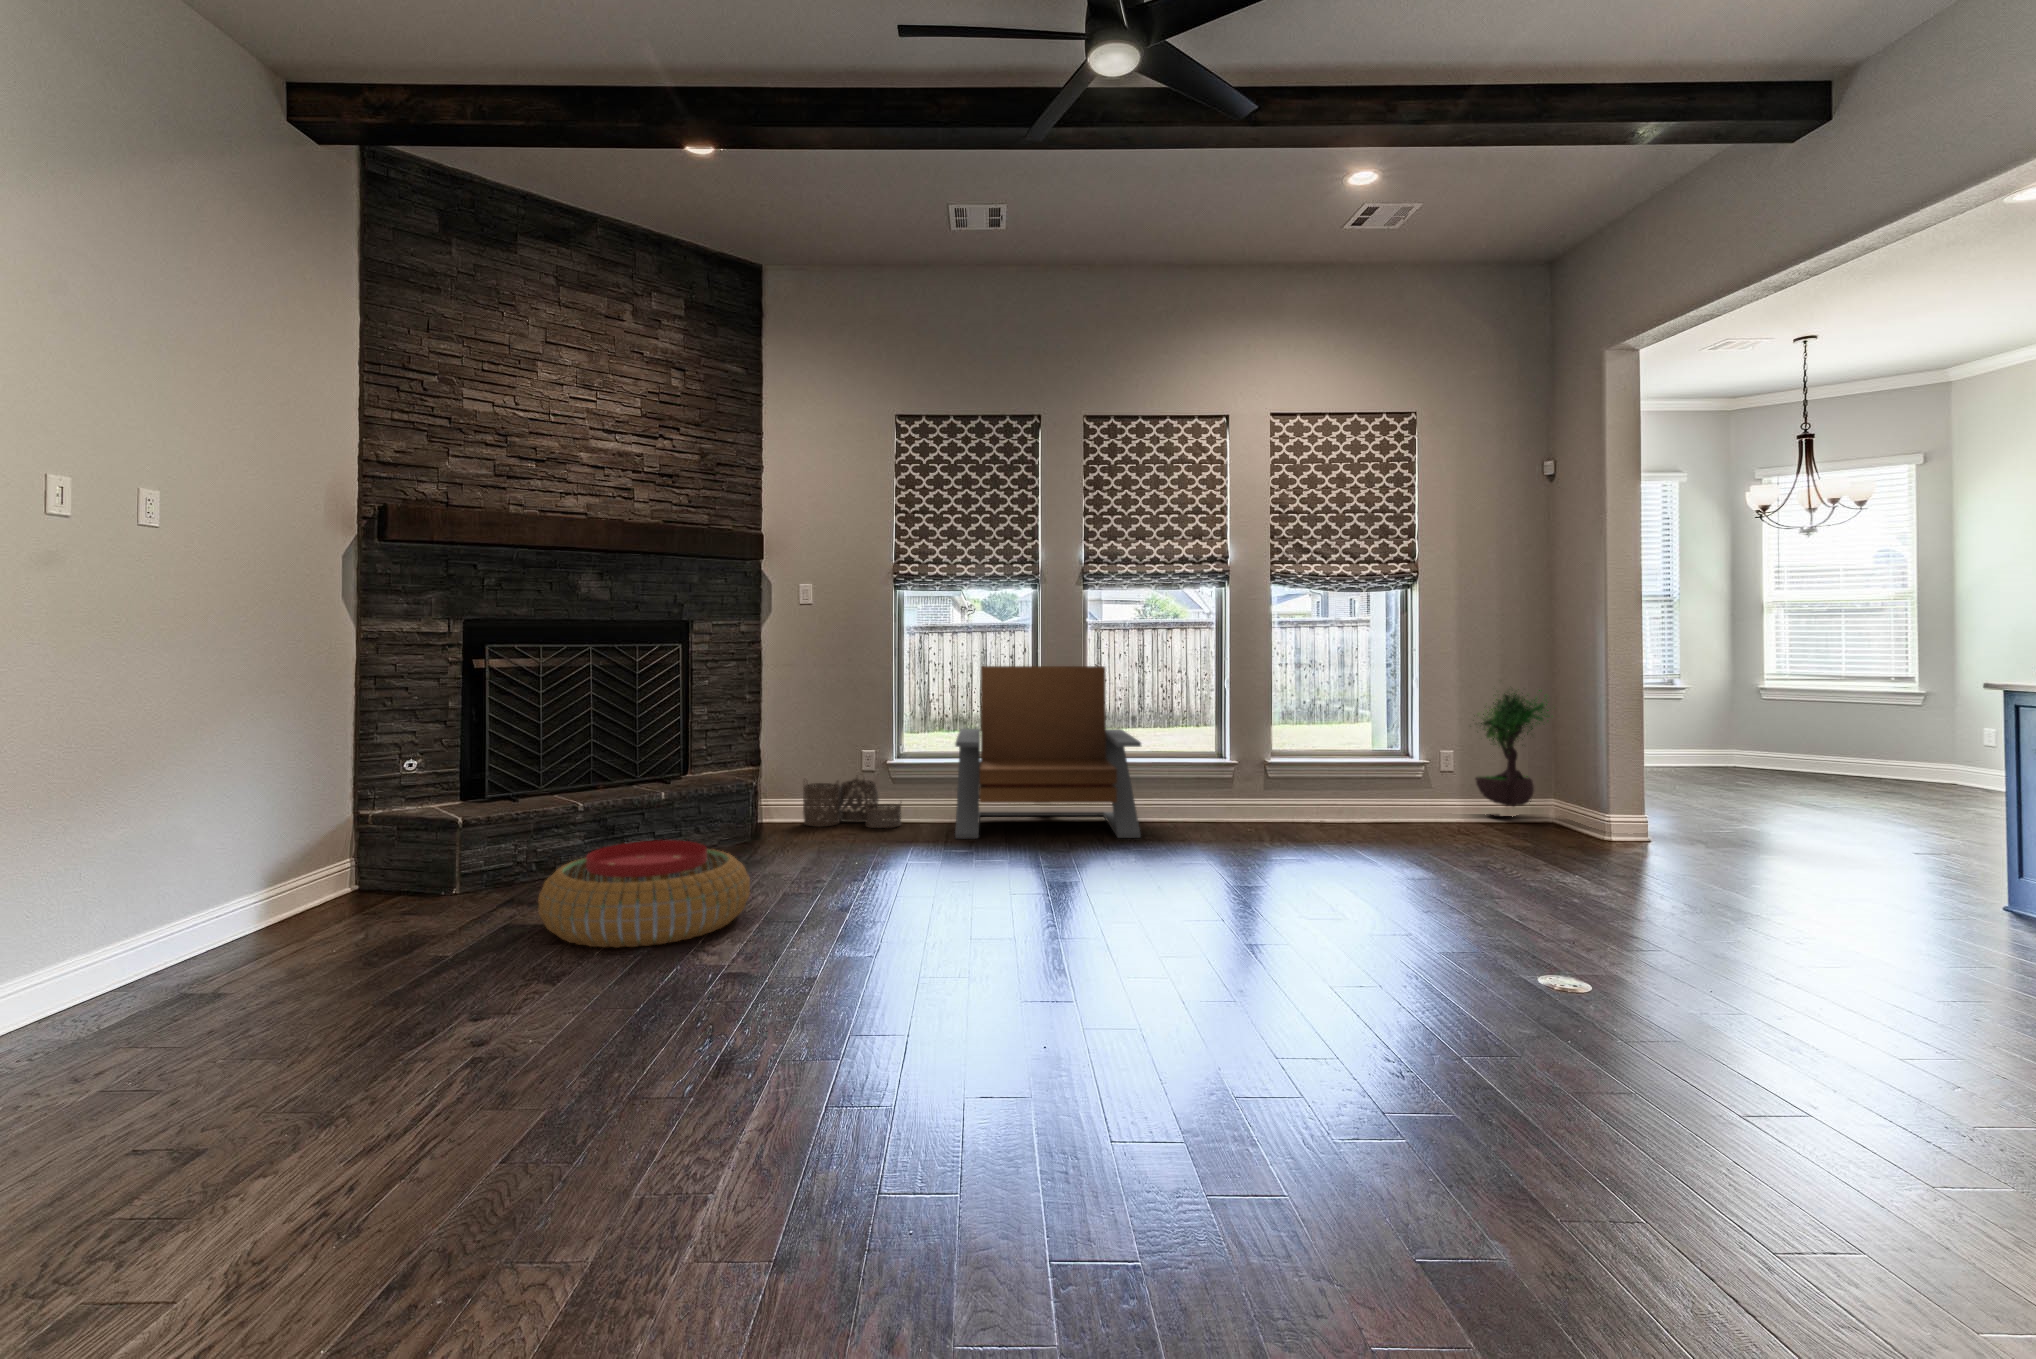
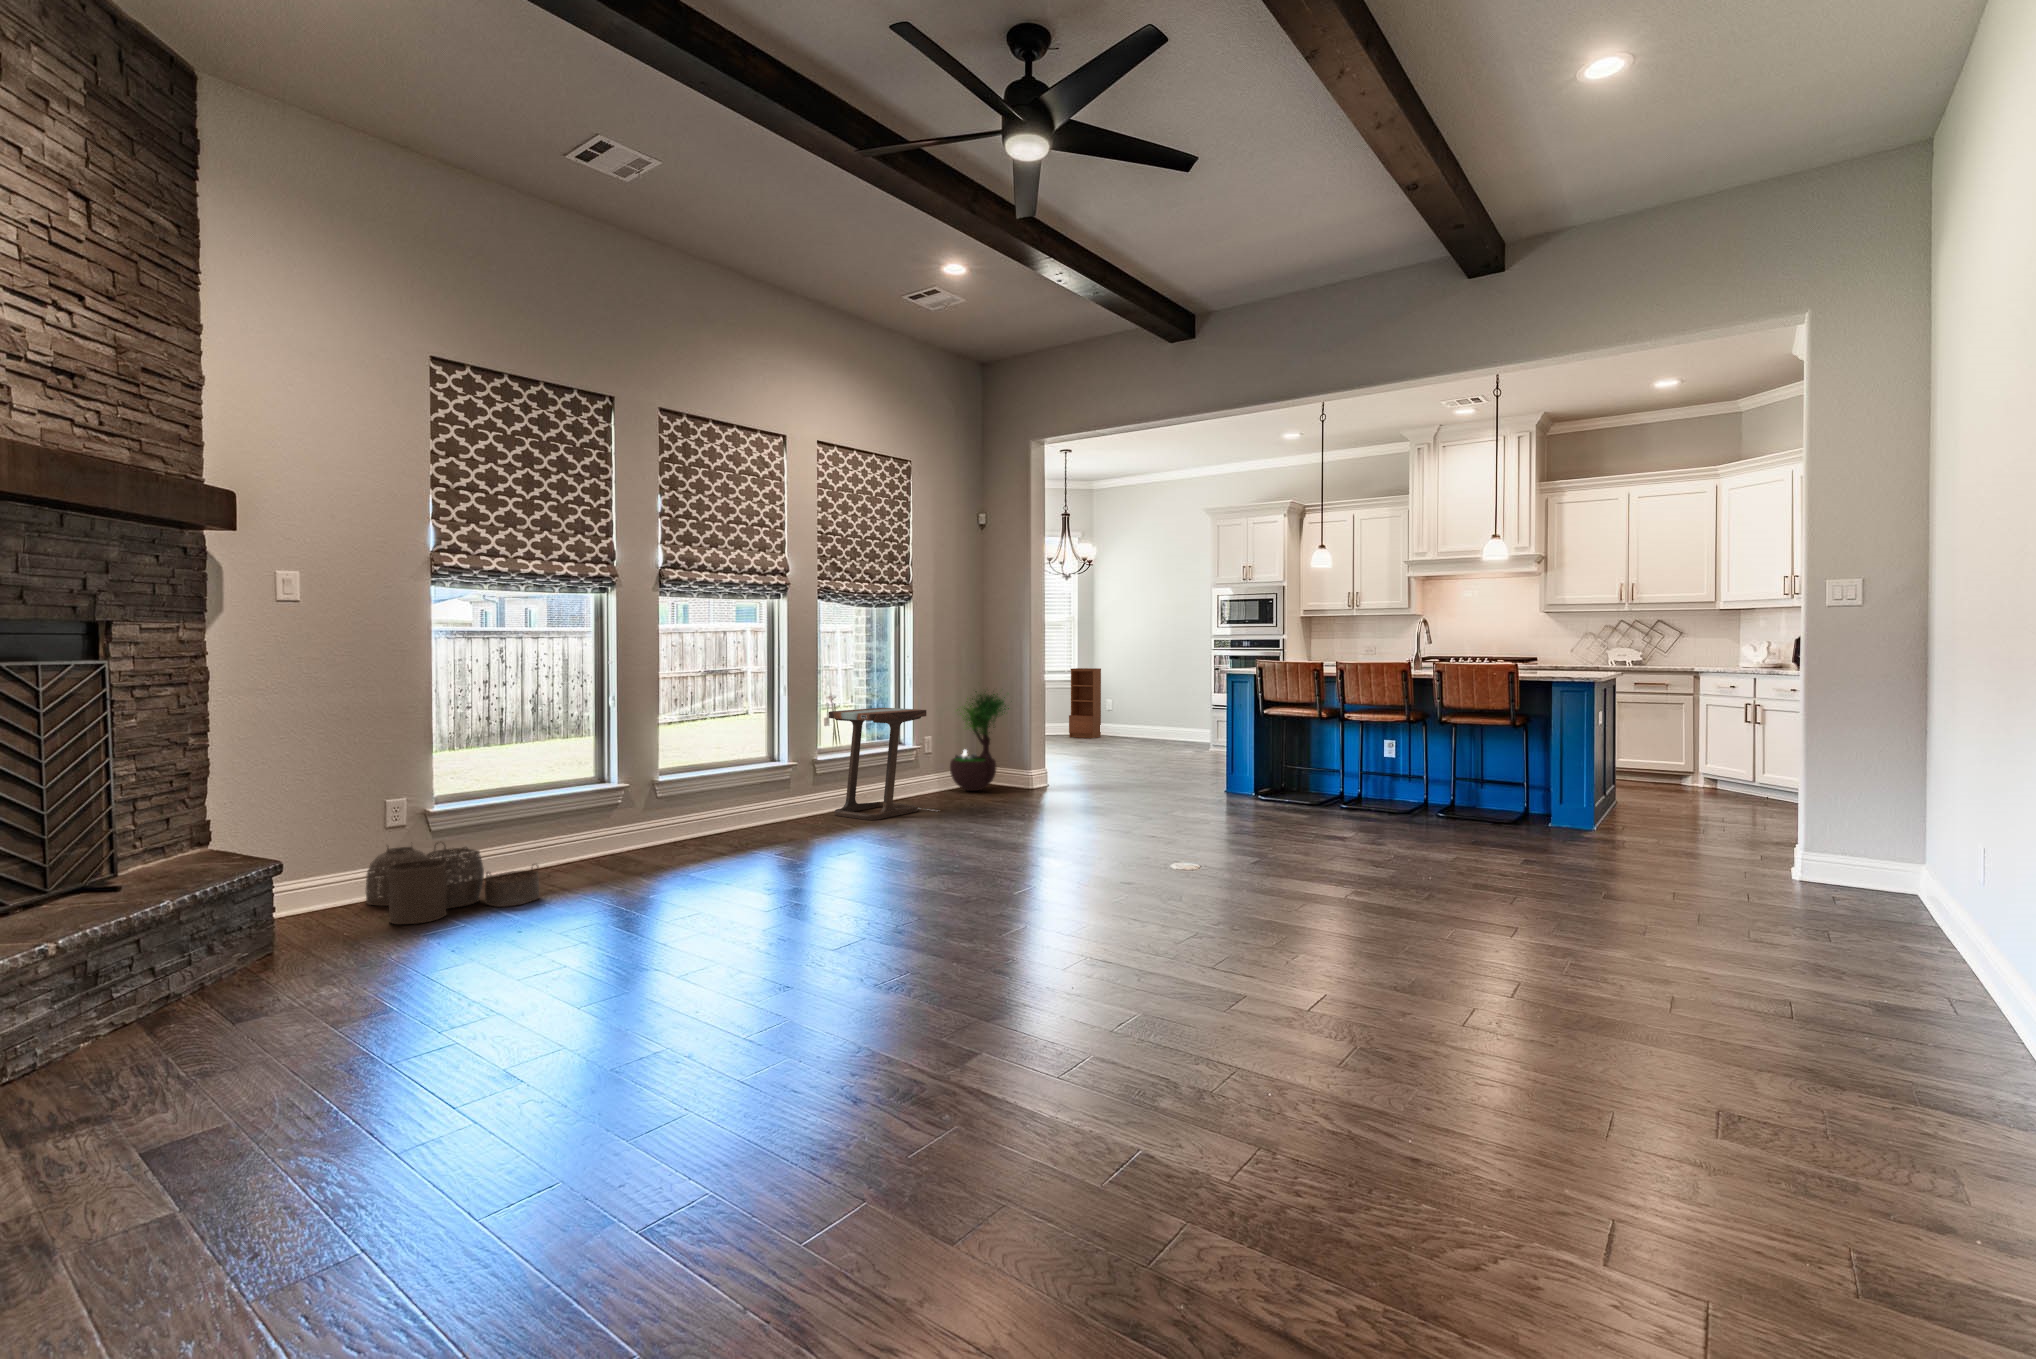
lounge chair: present [955,666,1141,839] -> none [547,683,812,892]
bookcase: none [1913,672,1991,784] -> present [1069,668,1101,738]
side table: none [1269,703,1386,828] -> present [829,708,926,820]
pouf: present [538,840,750,948] -> none [502,935,793,1105]

